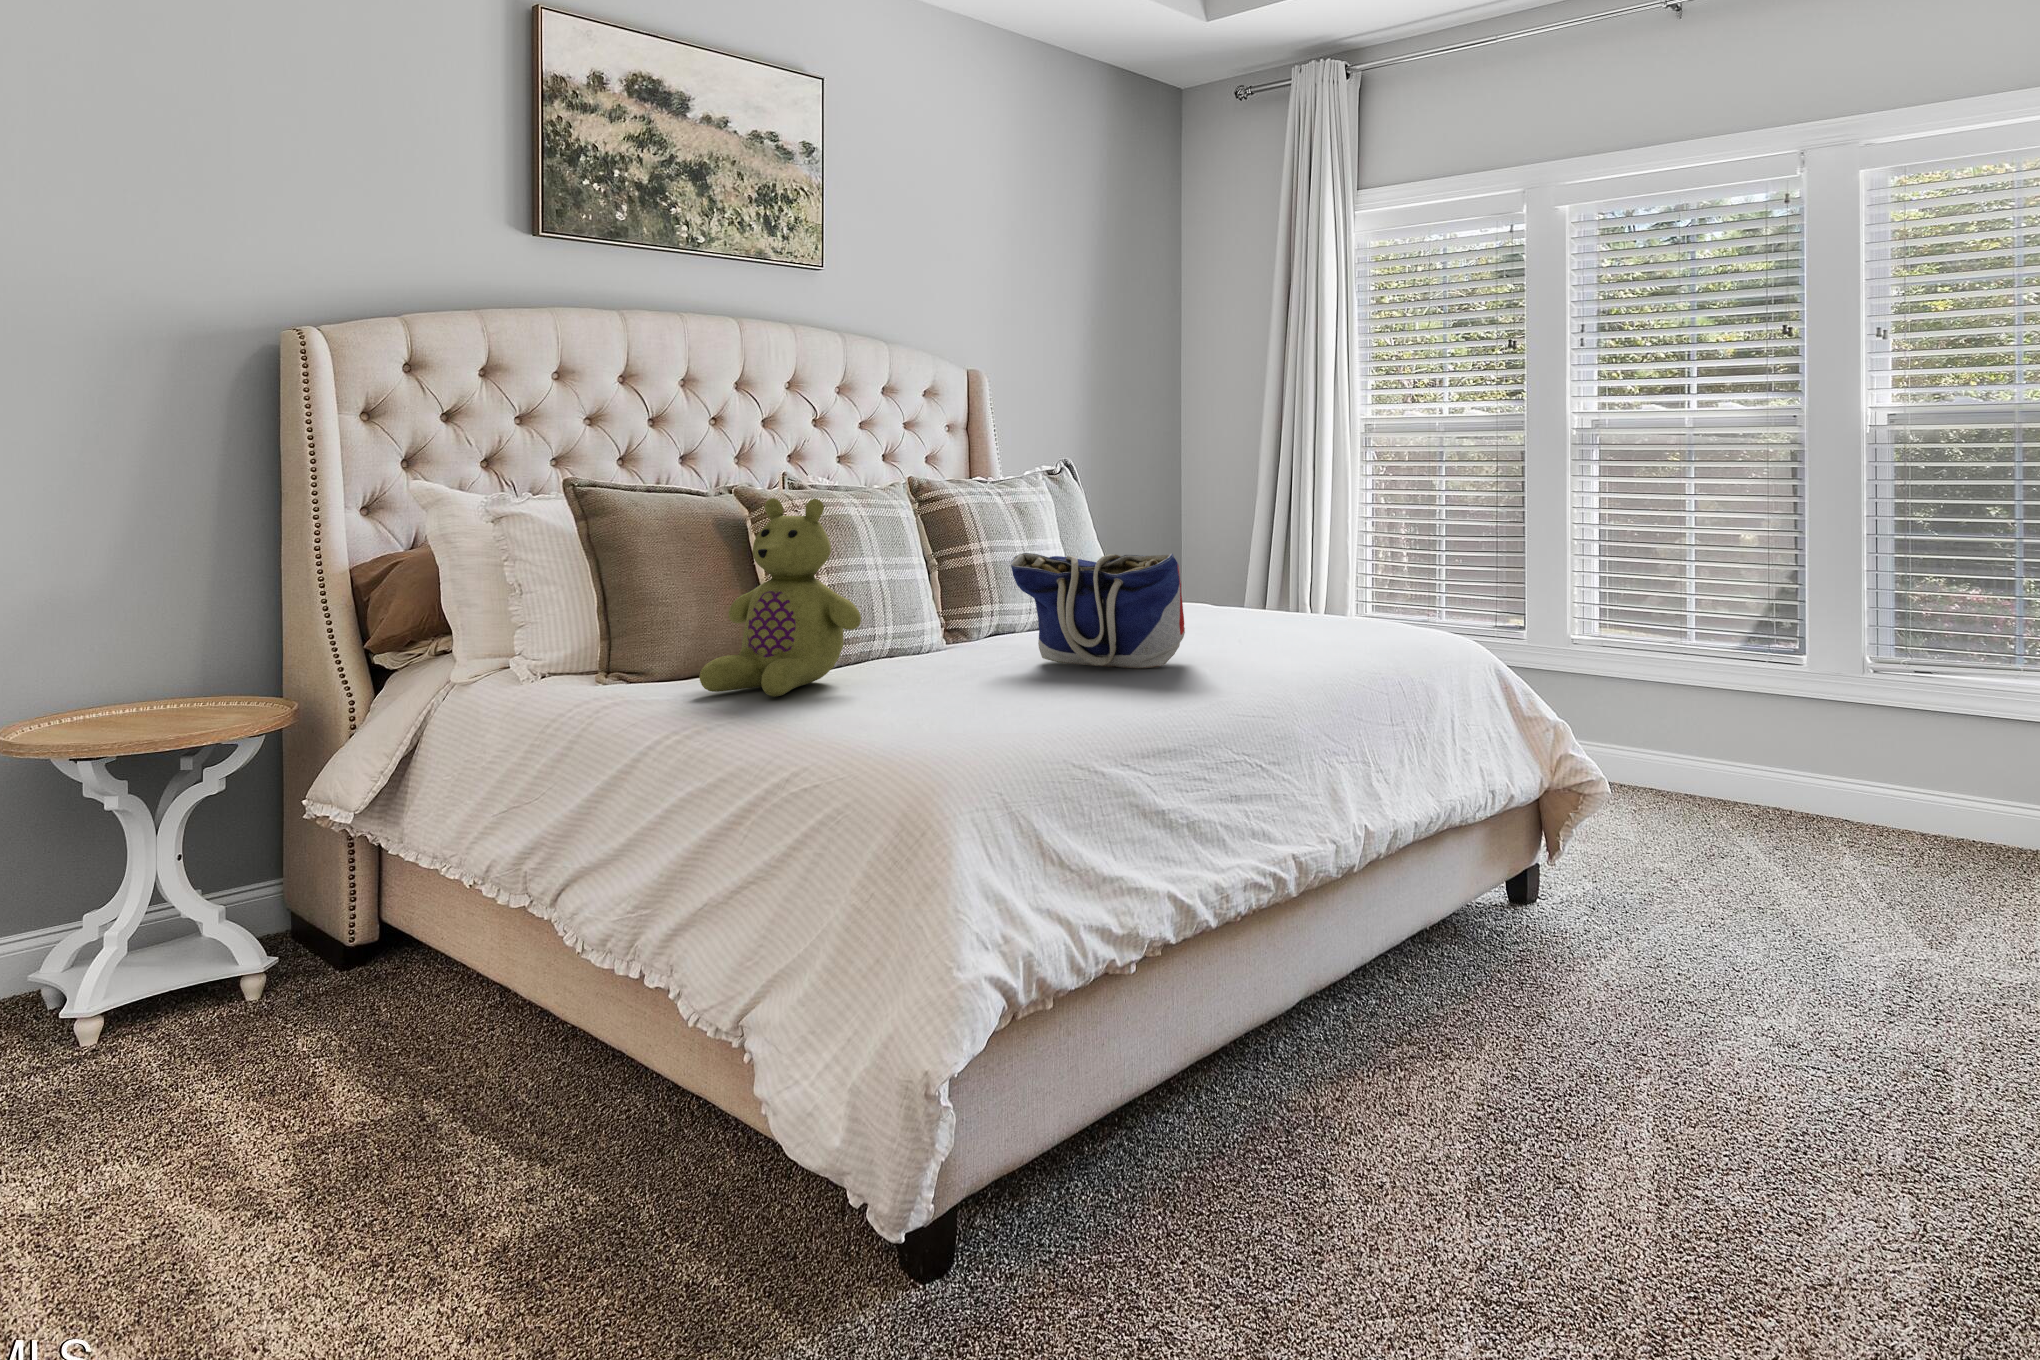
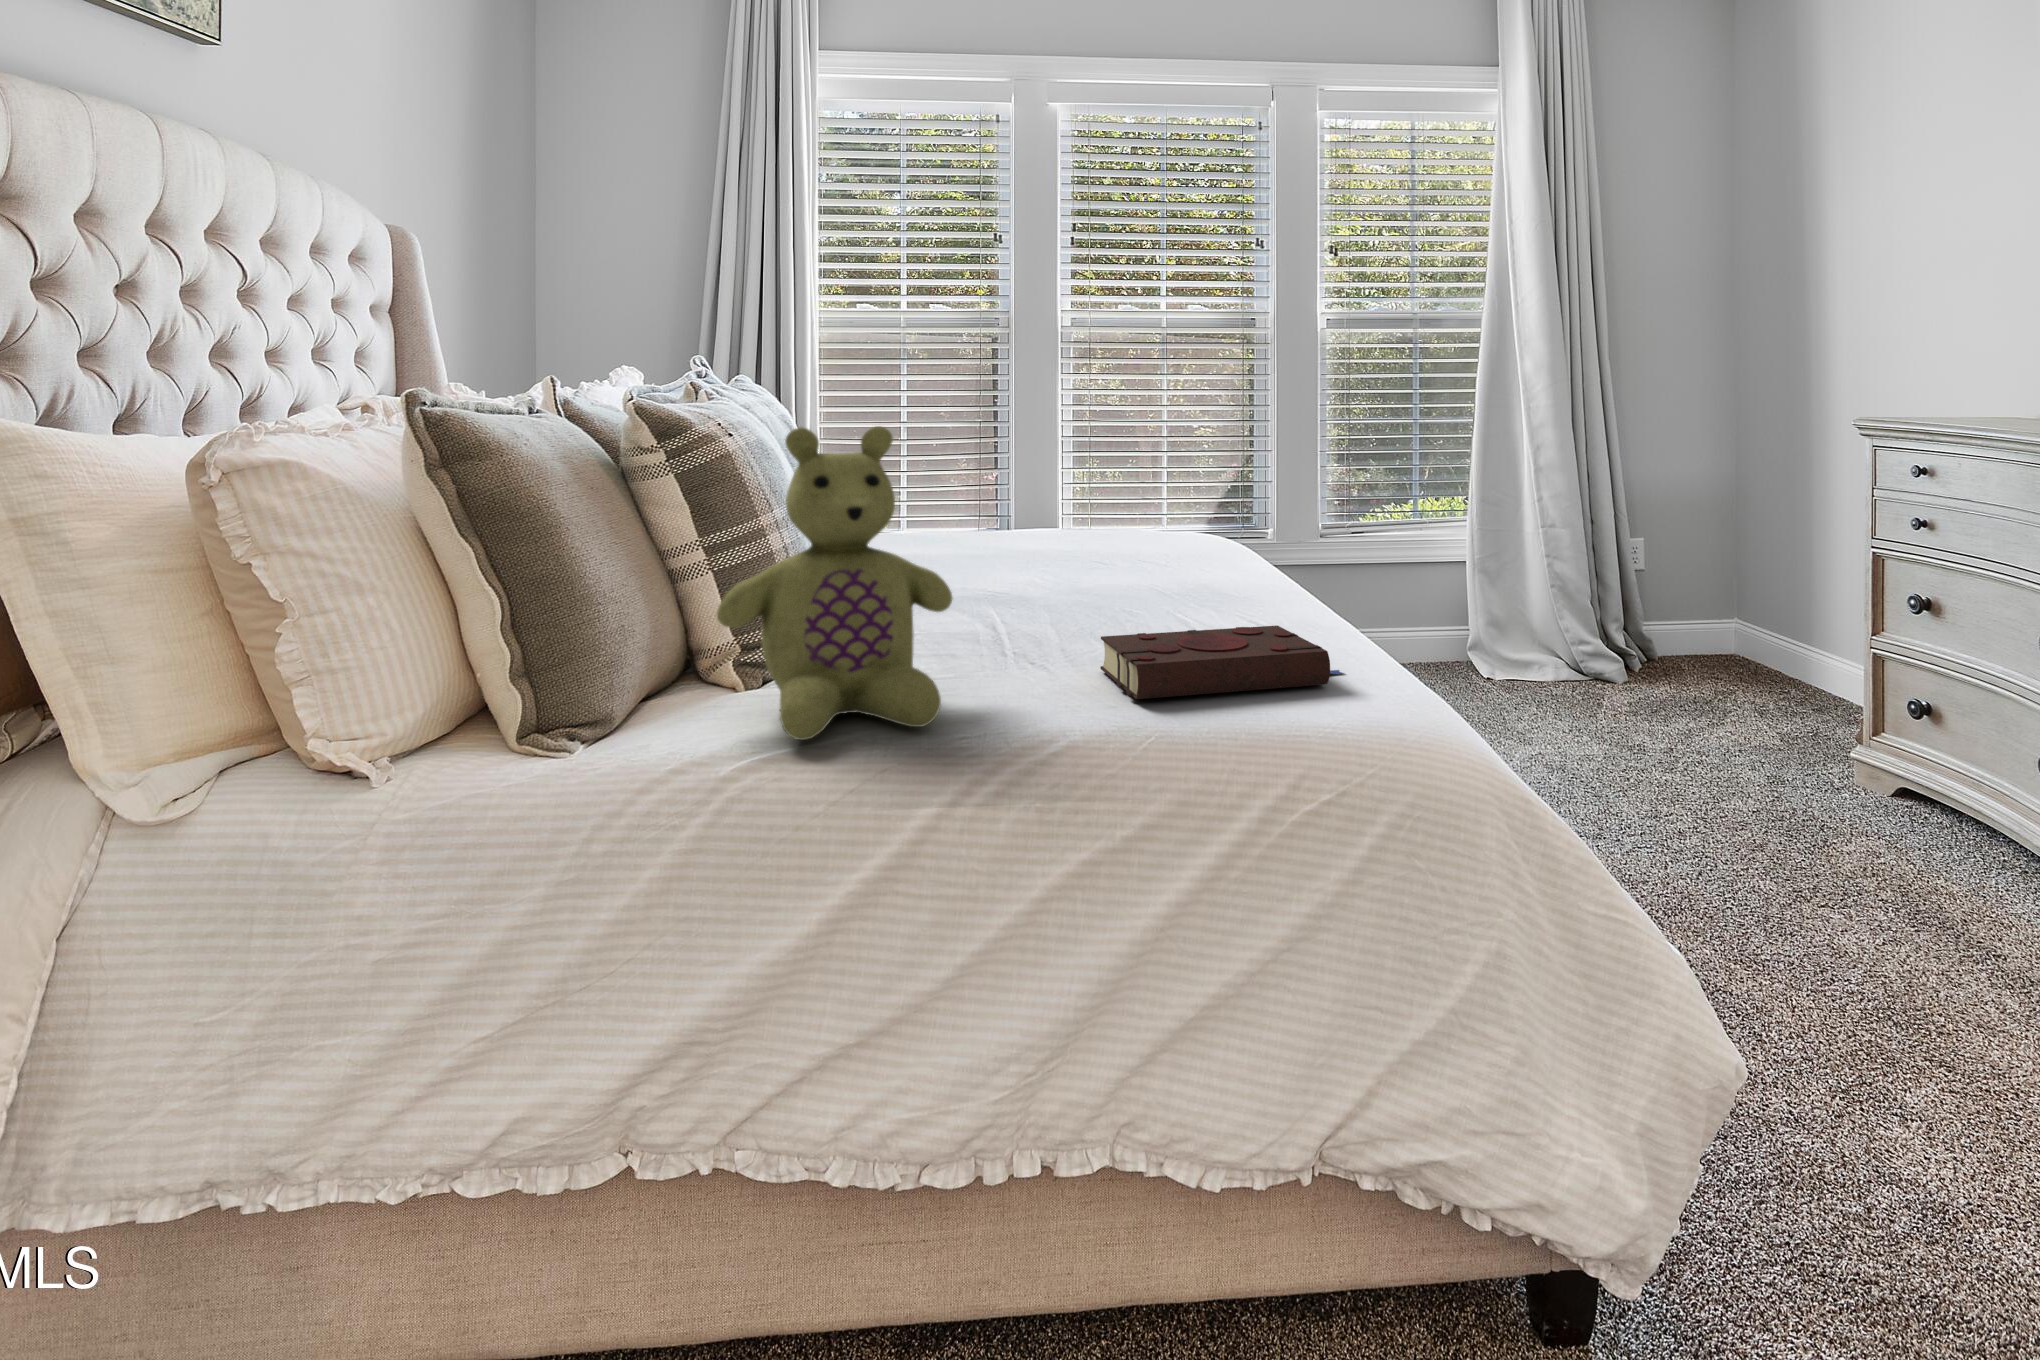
tote bag: present [1011,553,1185,669] -> none [988,473,1206,618]
book: none [903,665,1092,719] -> present [1100,626,1344,699]

